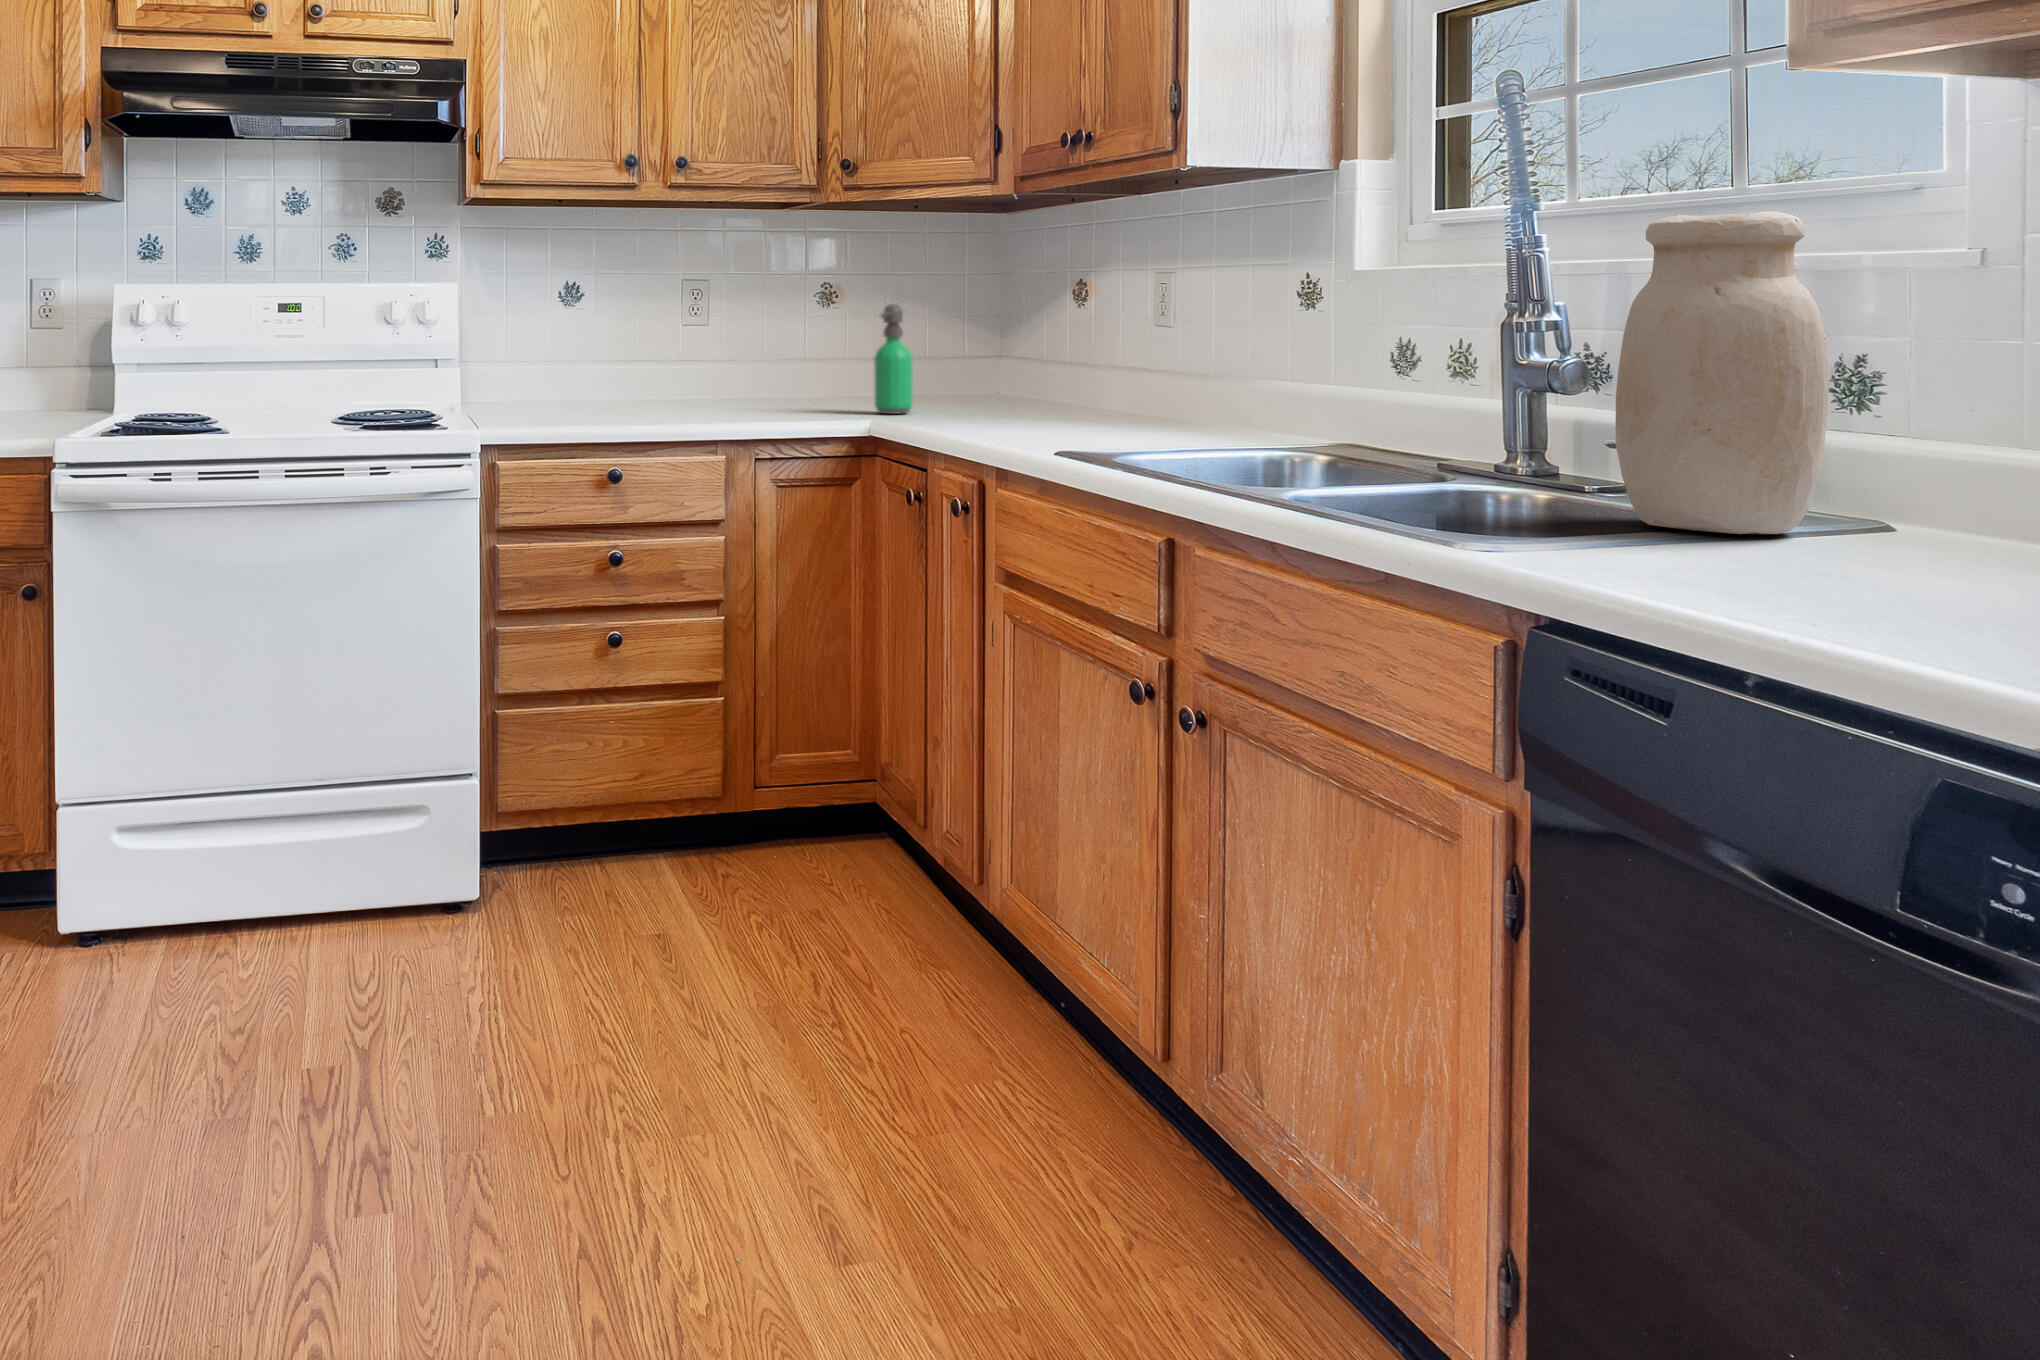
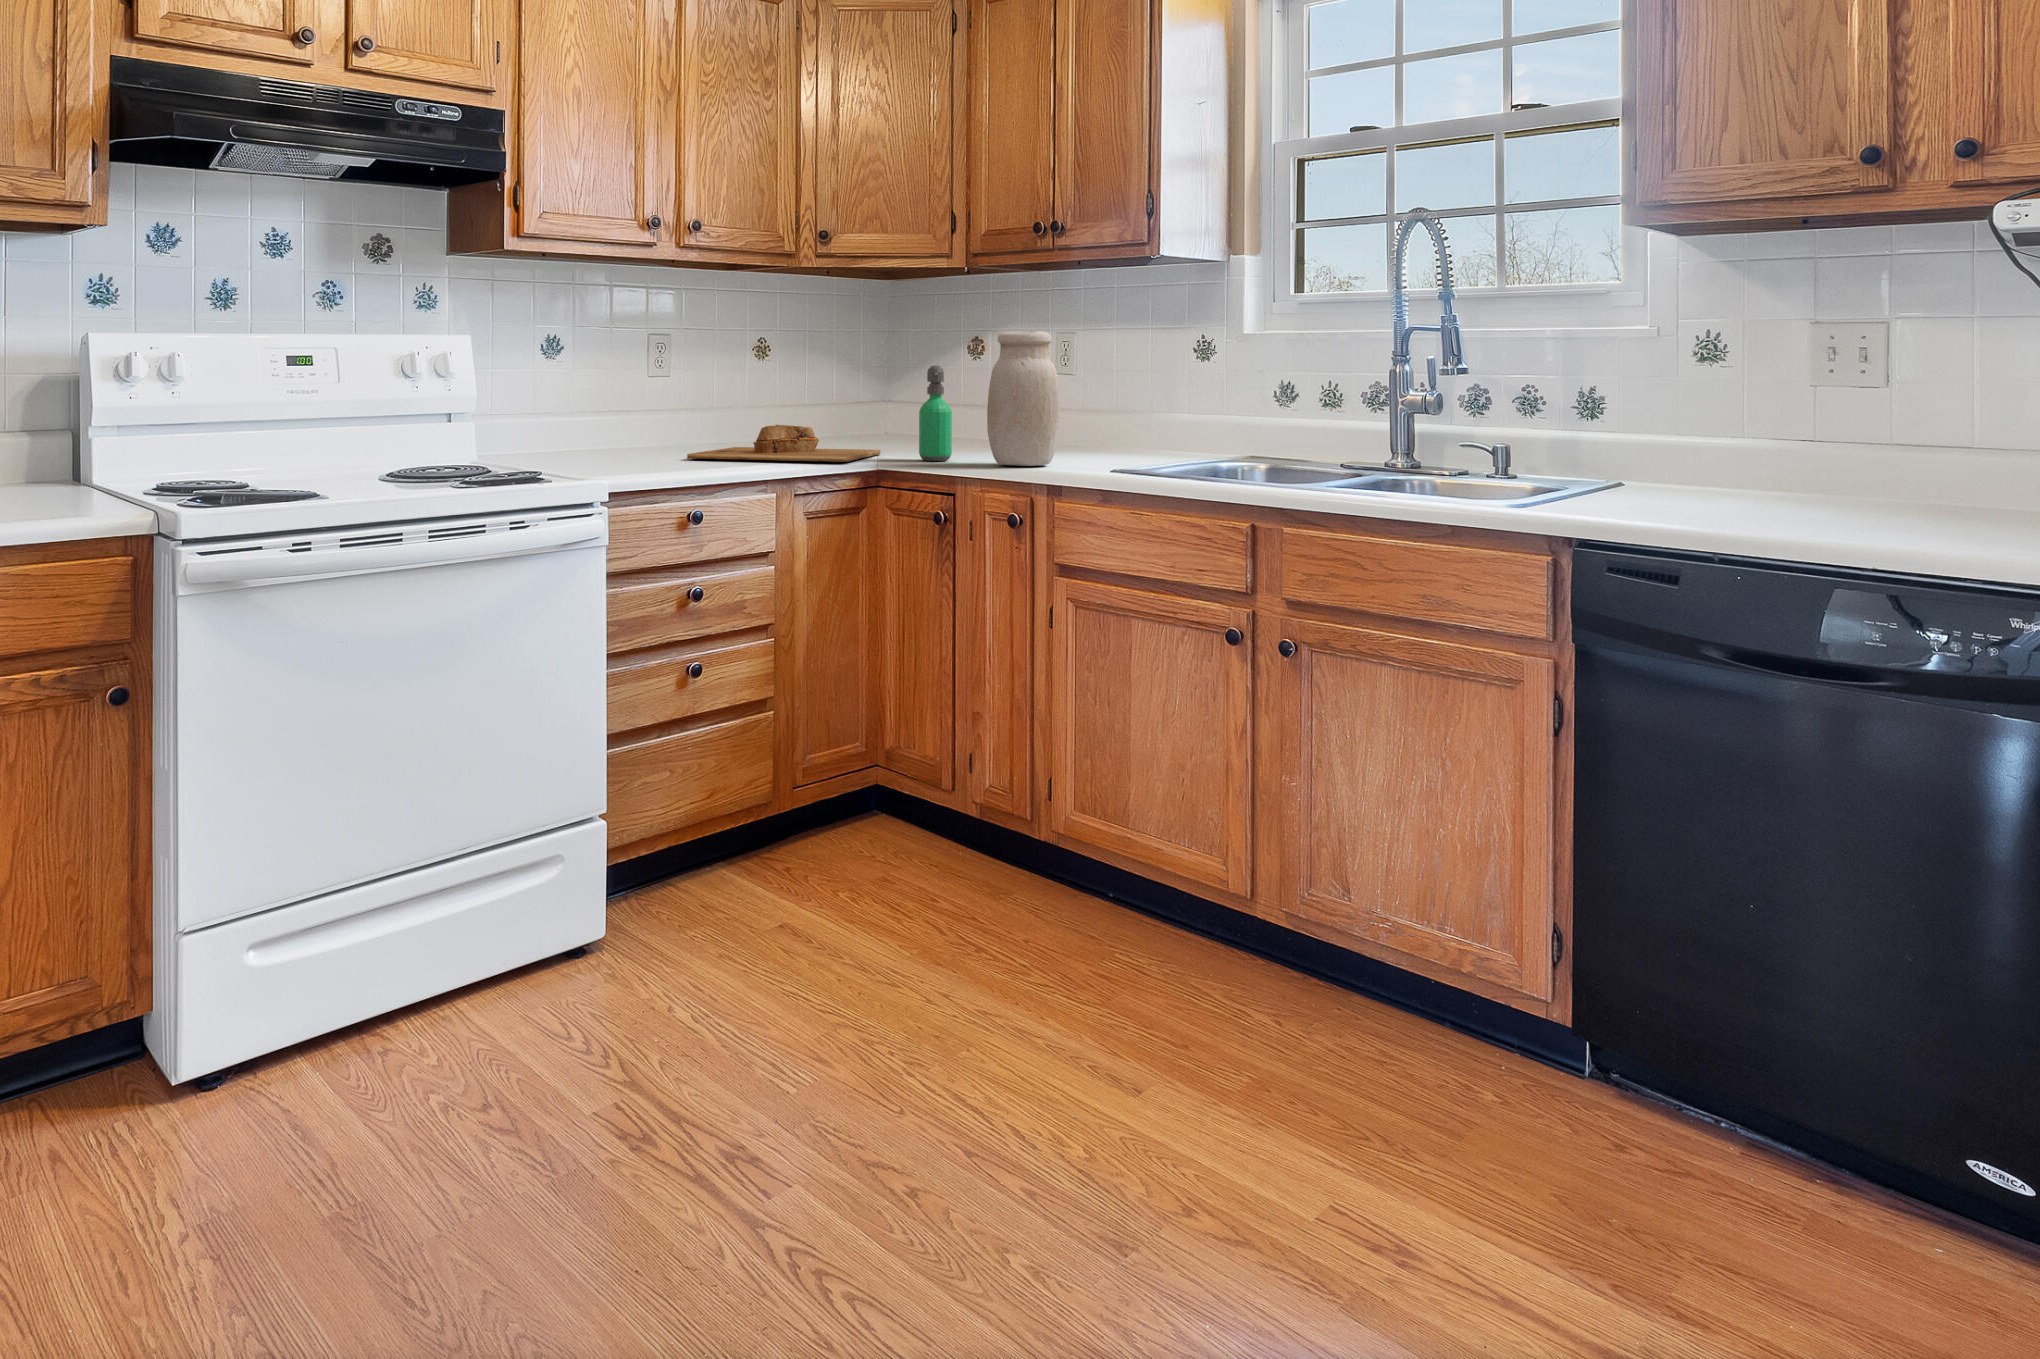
jar: present [1616,211,1829,534] -> present [987,331,1060,466]
cutting board: none [651,371,868,412] -> present [687,425,880,462]

